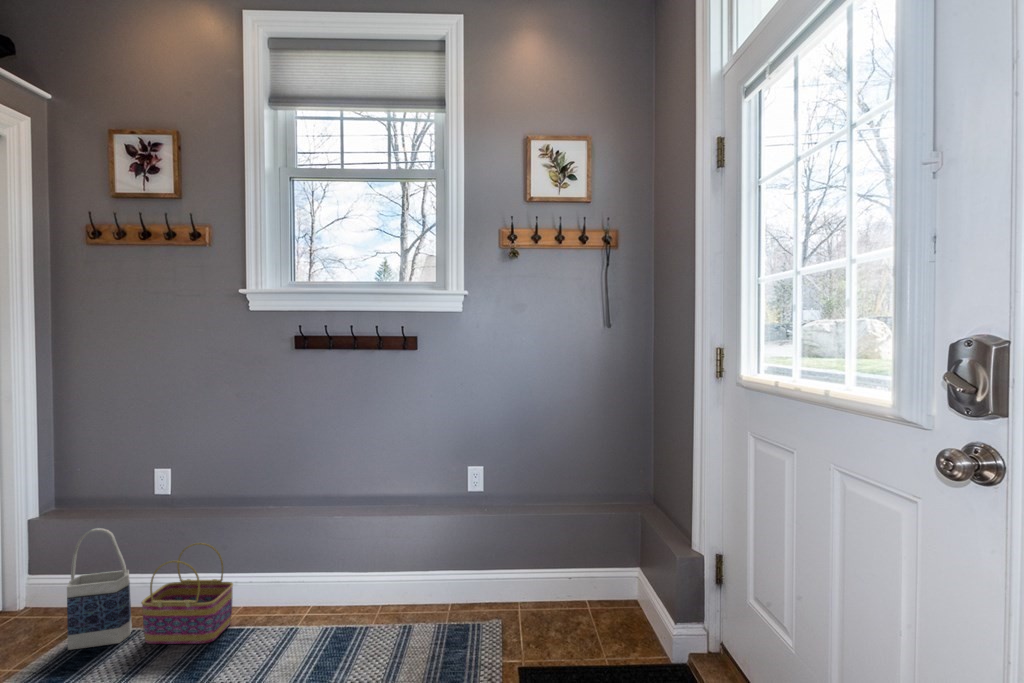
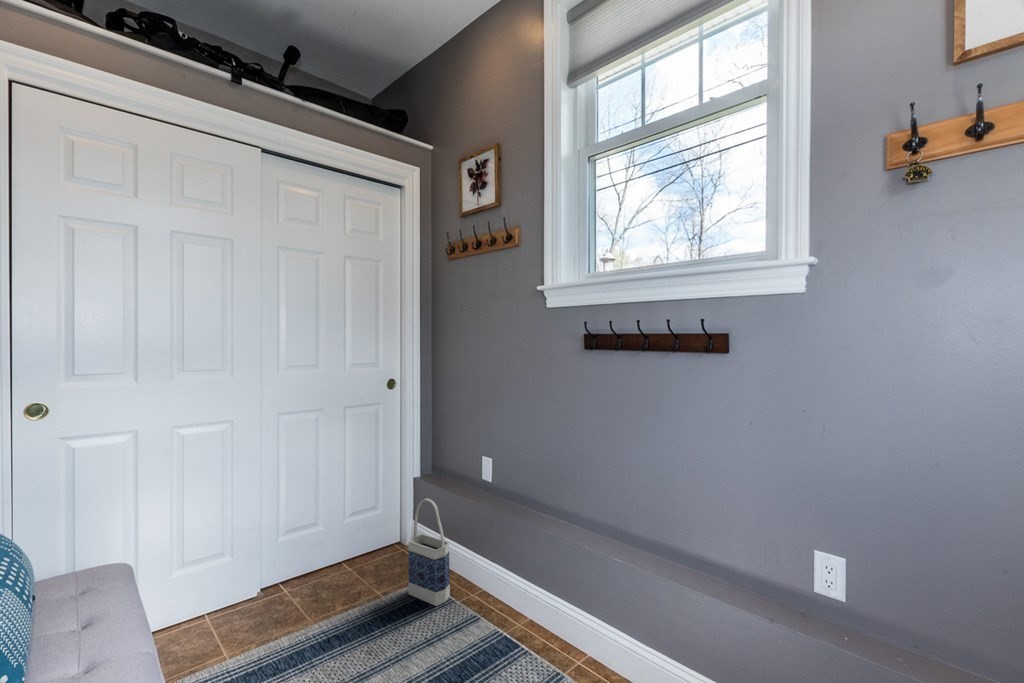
basket: present [141,543,233,644] -> none [447,537,516,646]

